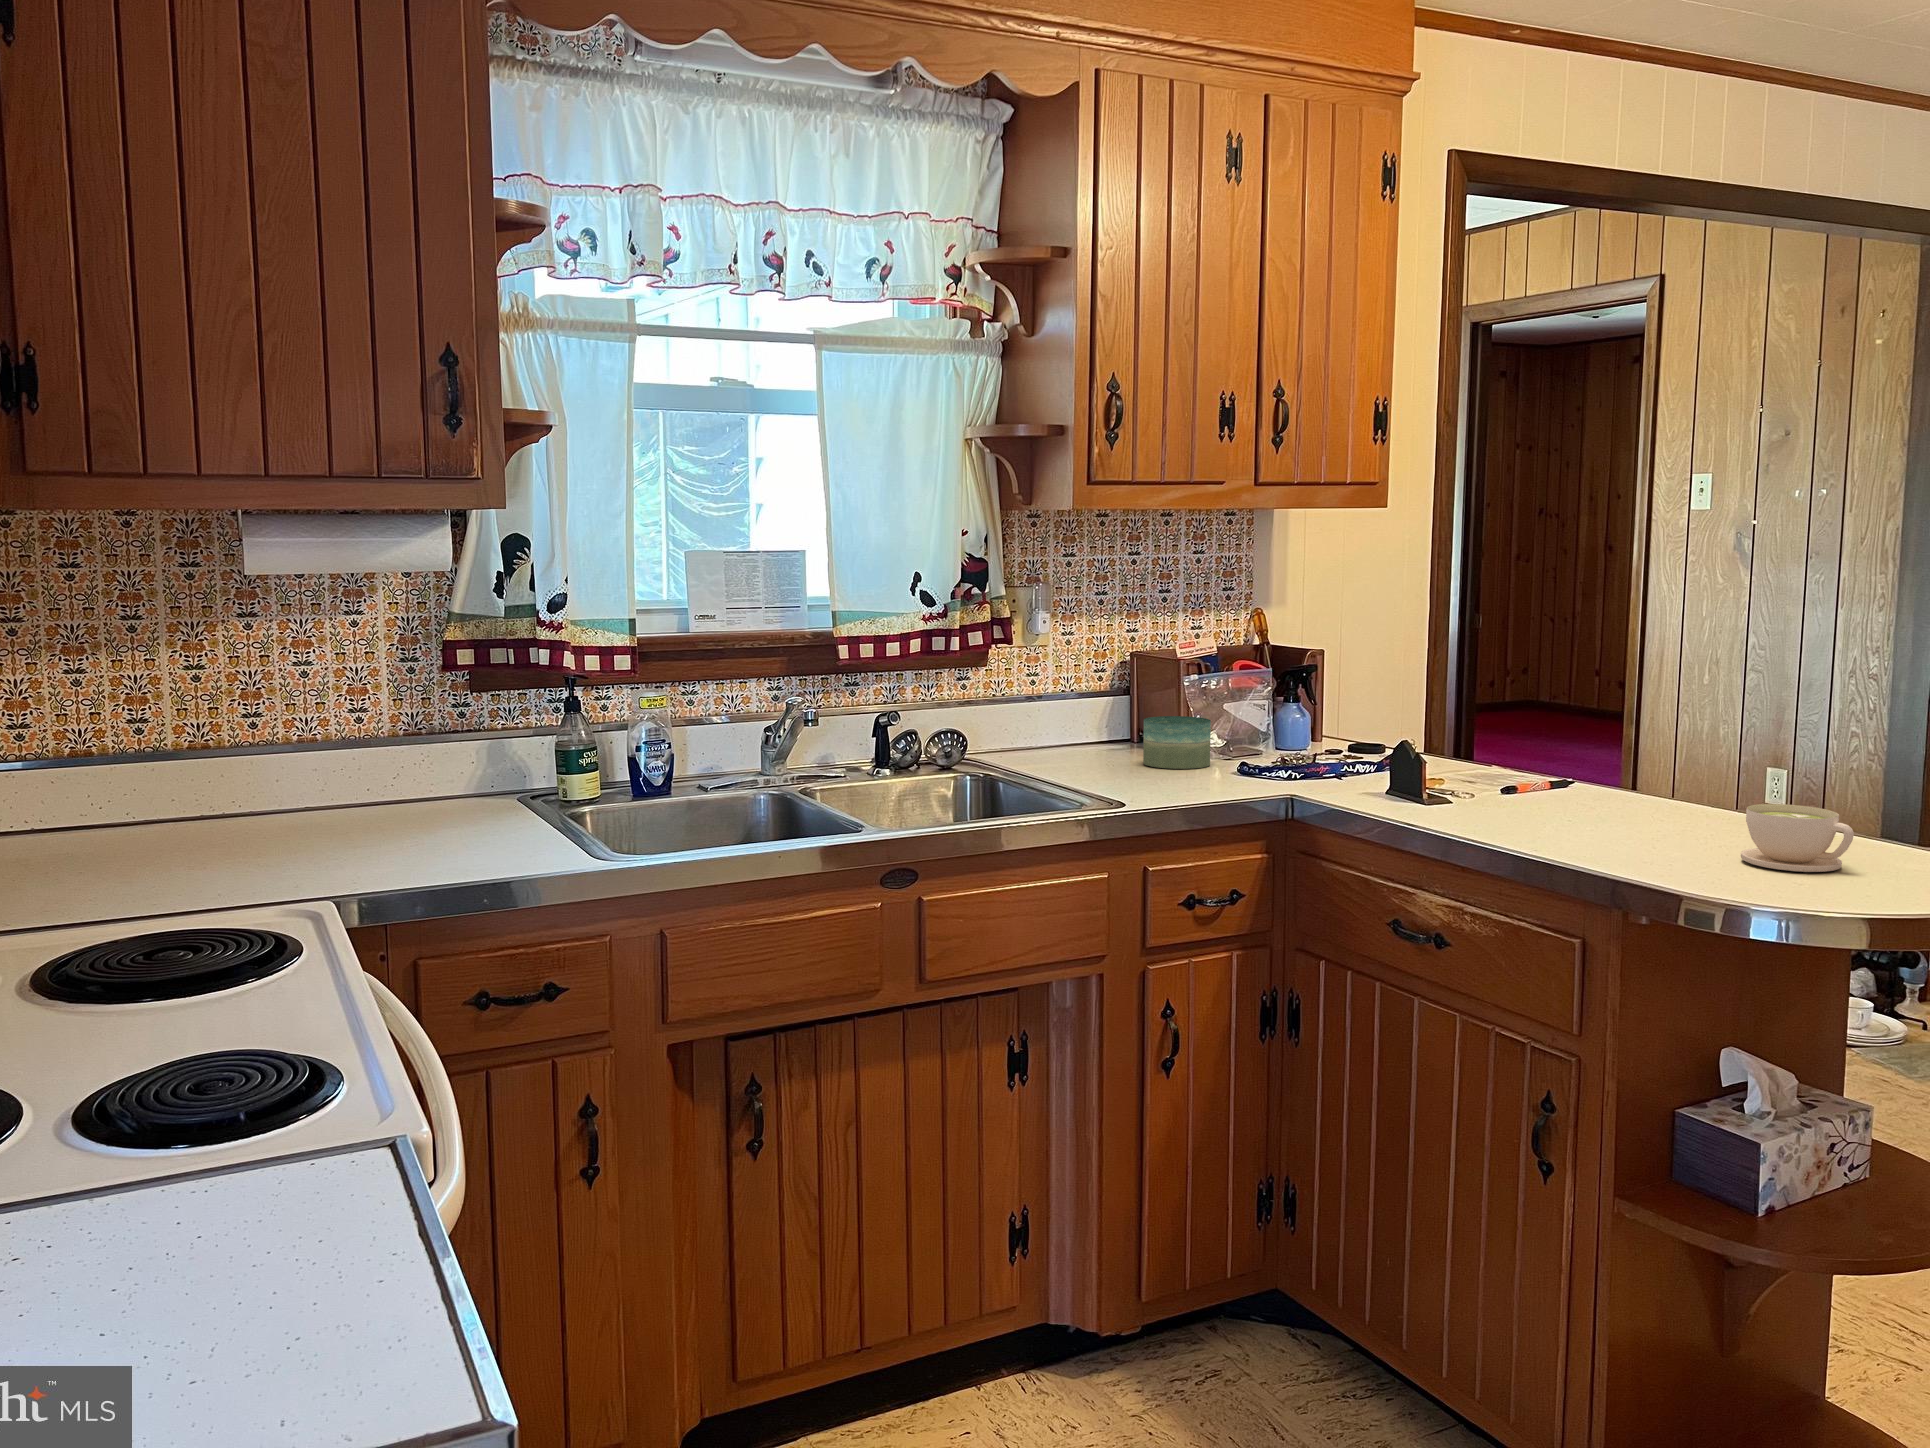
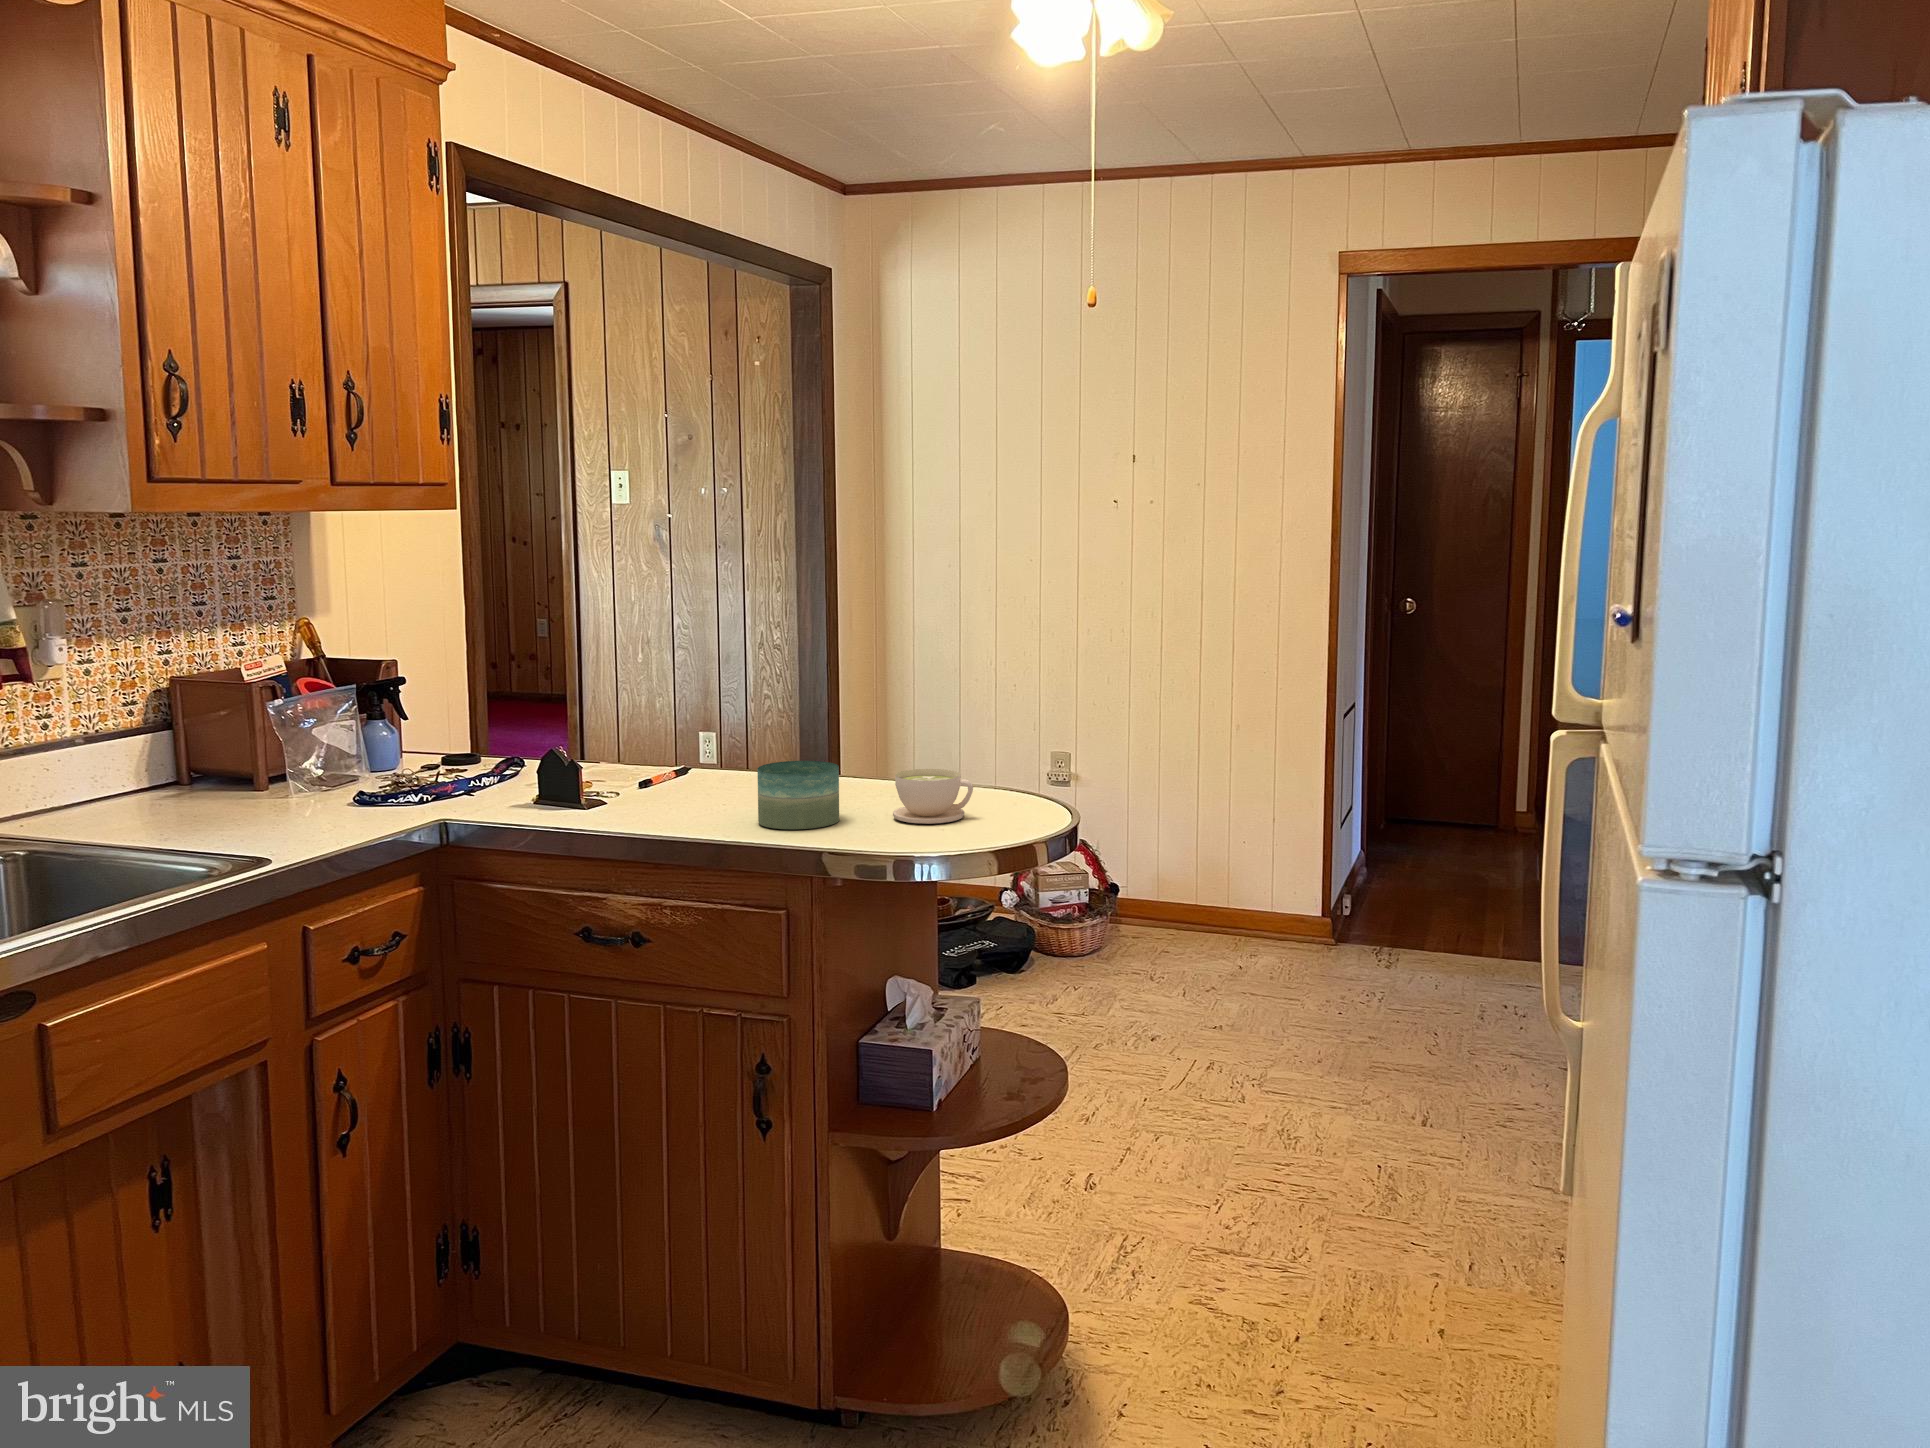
candle: present [1143,716,1211,769] -> present [757,761,839,829]

